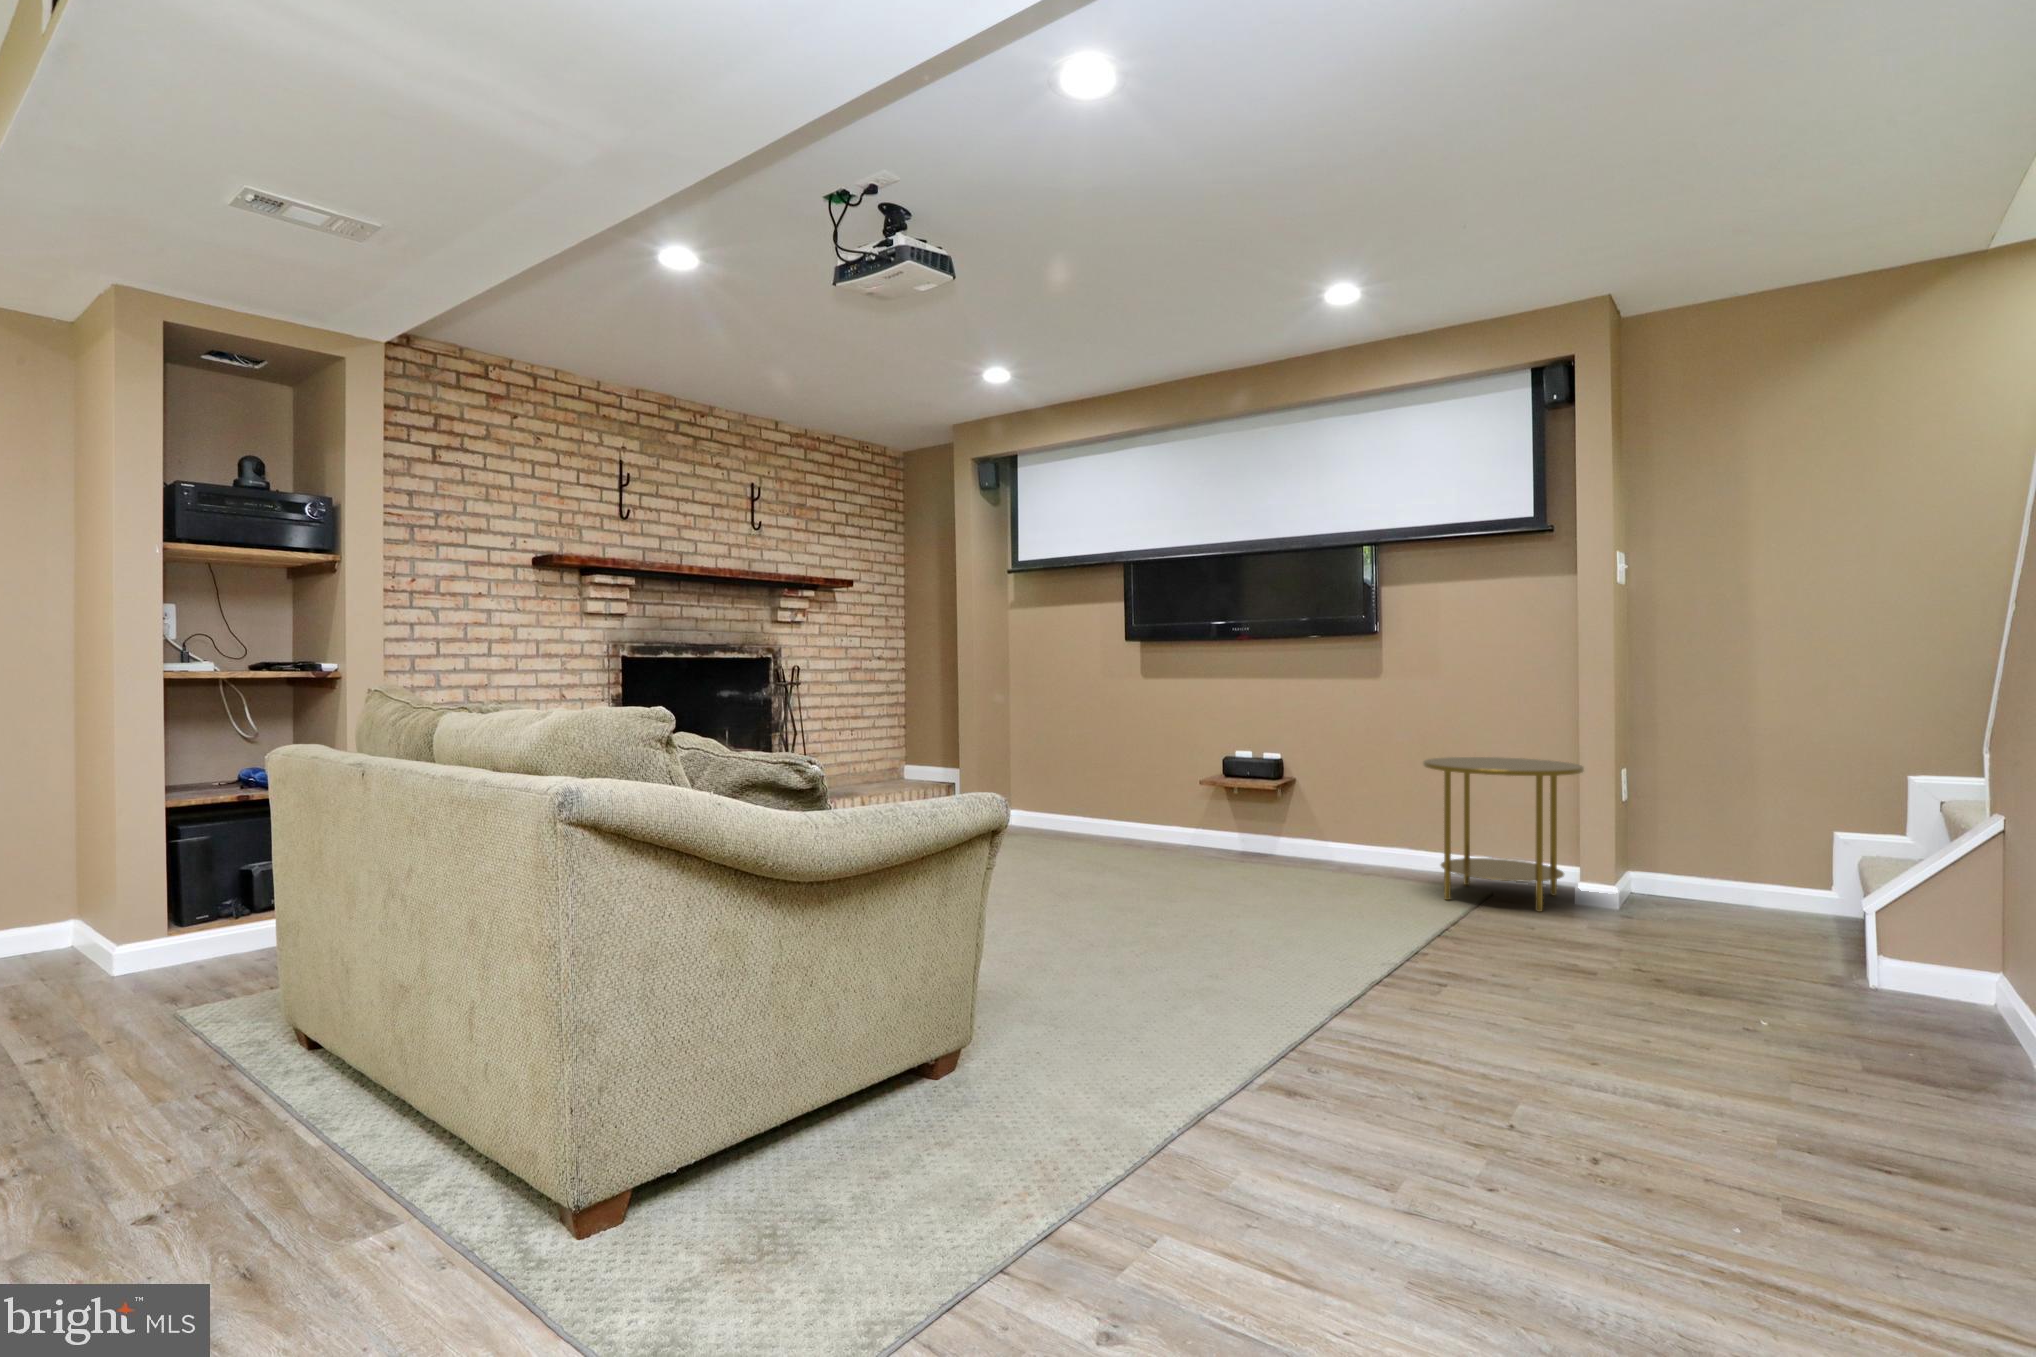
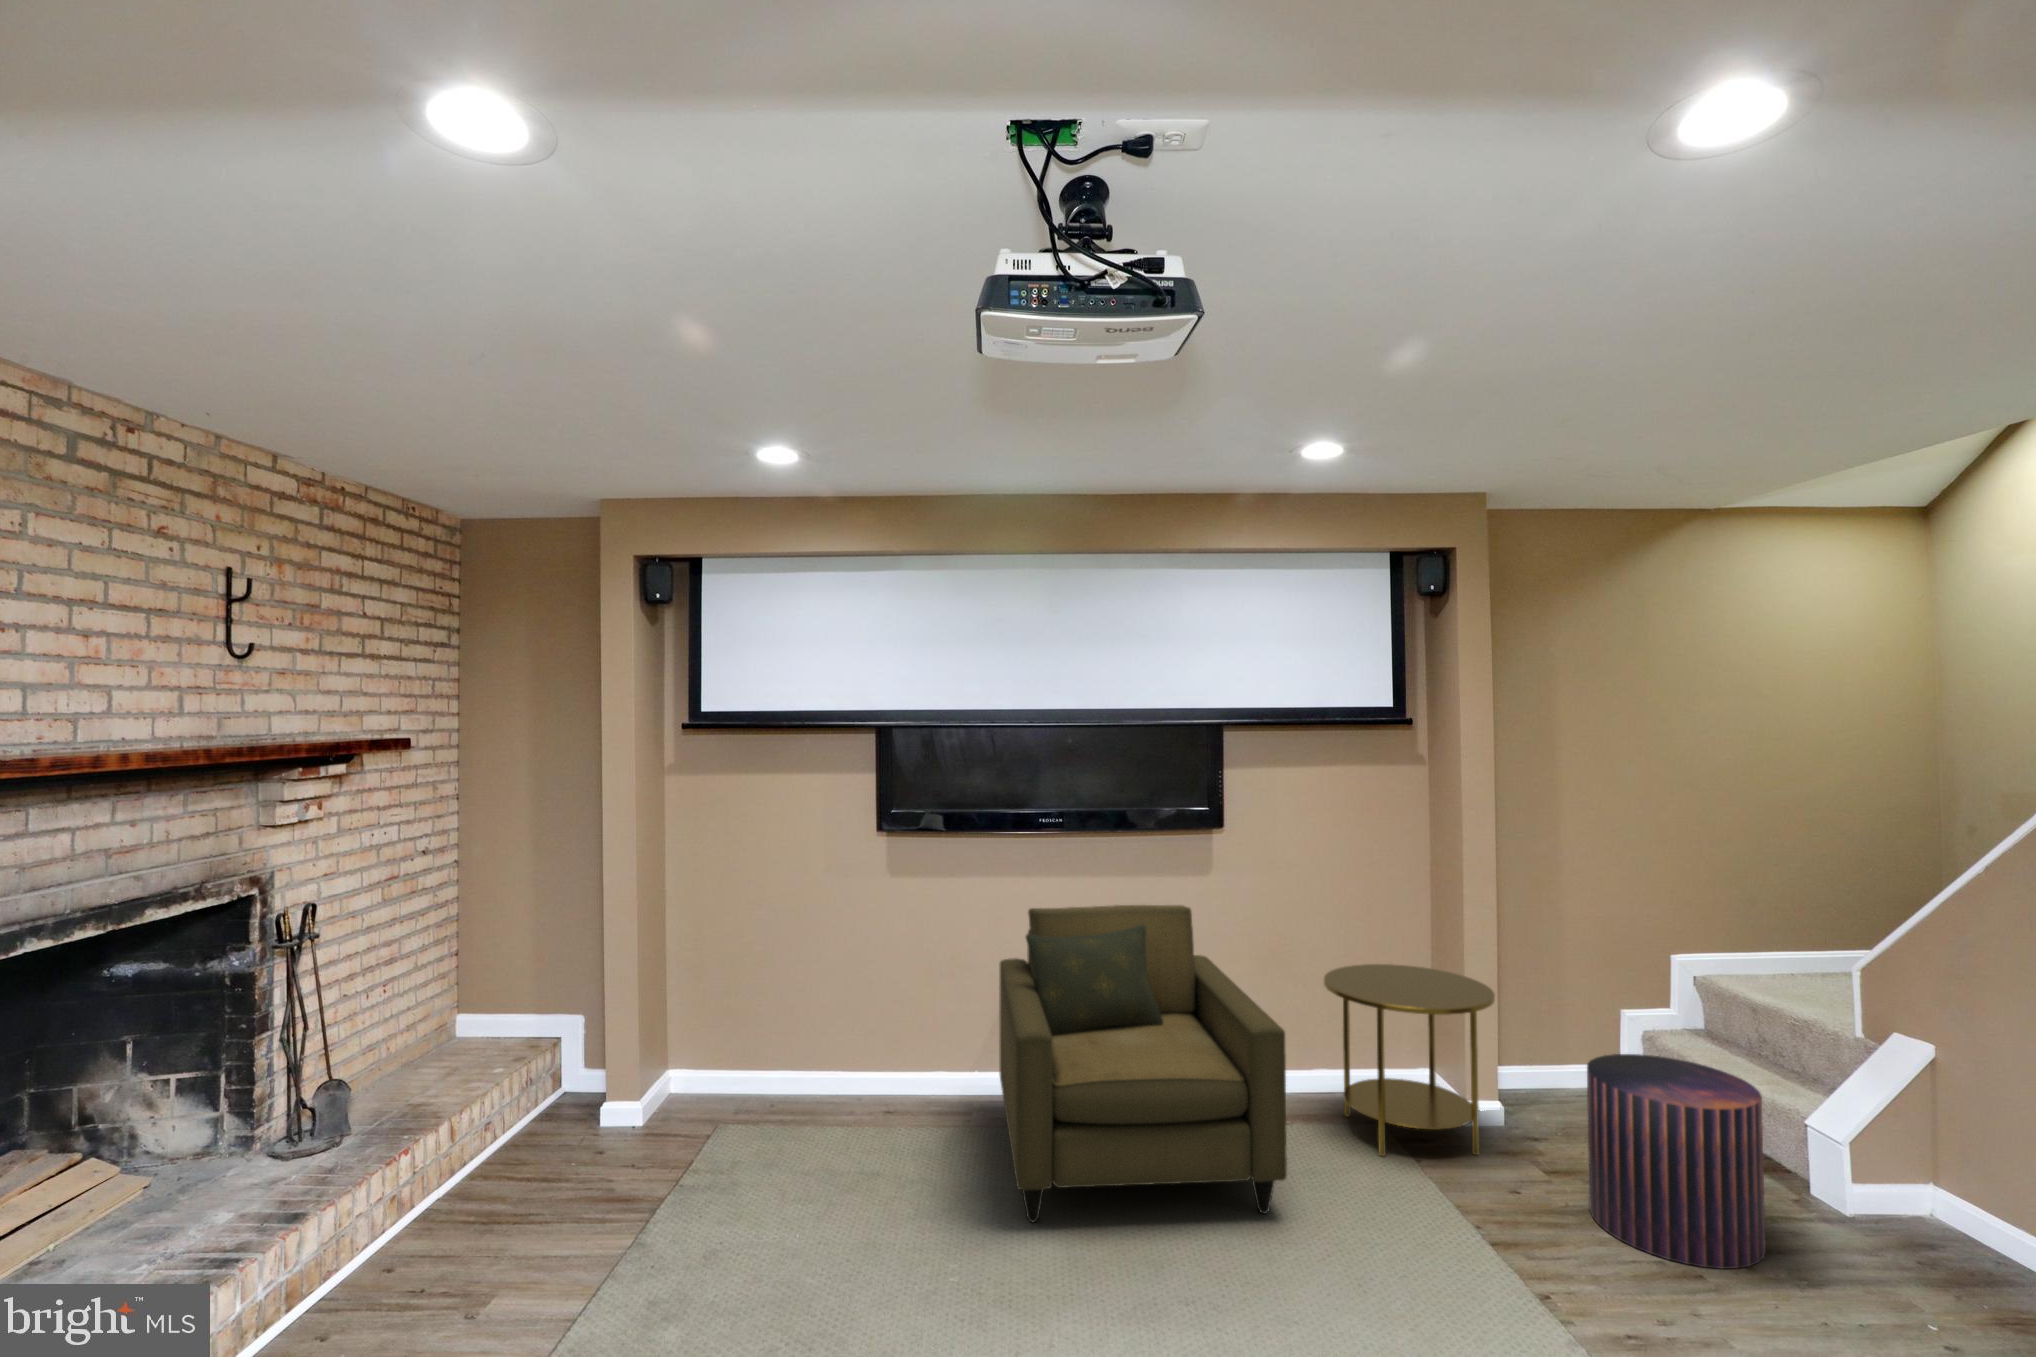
armchair: none [1110,692,1358,901] -> present [999,905,1287,1222]
pouf: none [1556,810,1715,976] -> present [1587,1054,1766,1269]

